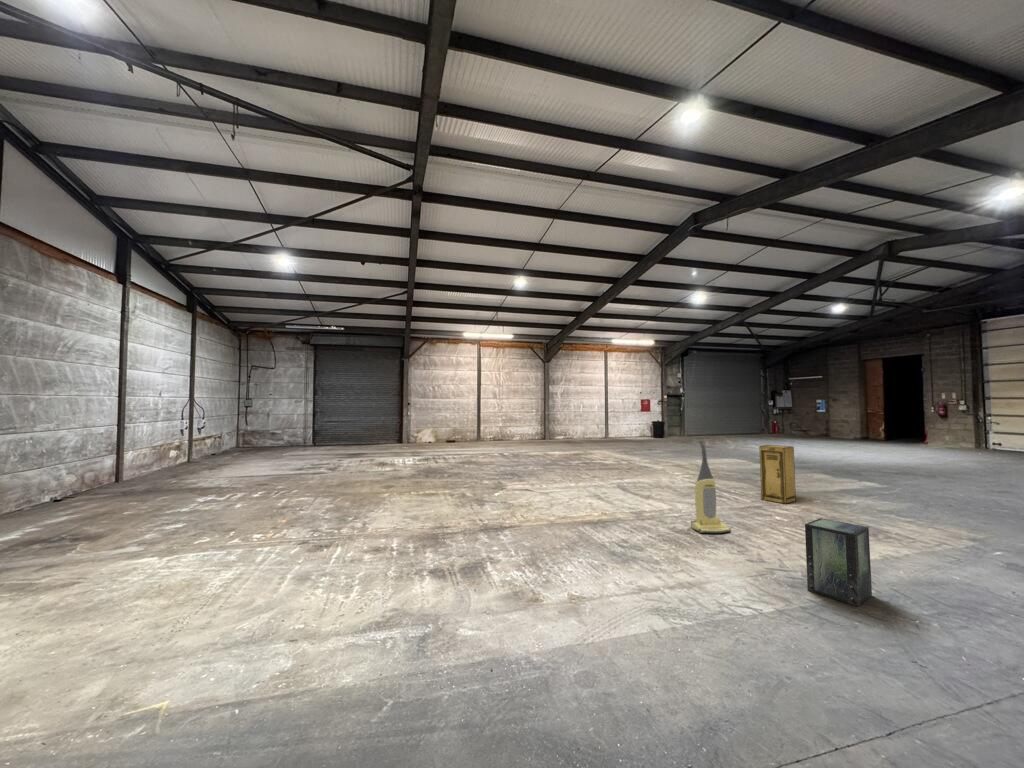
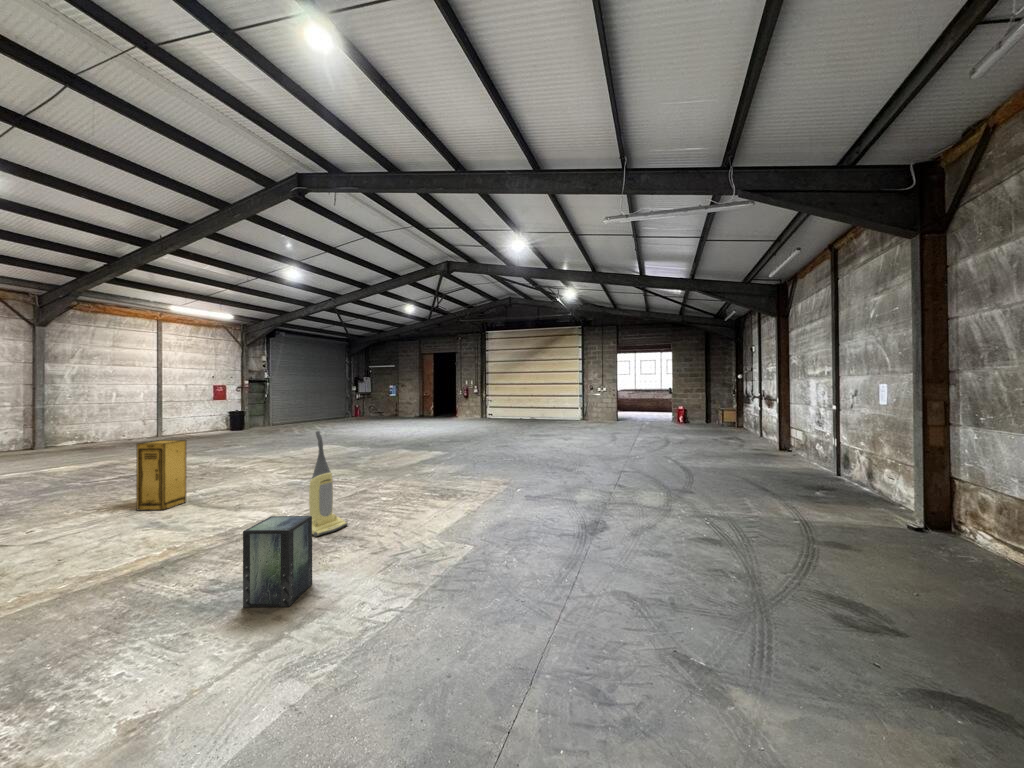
storage cabinet: present [760,445,796,504] -> present [136,440,186,510]
storage box: present [805,518,872,607] -> present [243,516,312,607]

